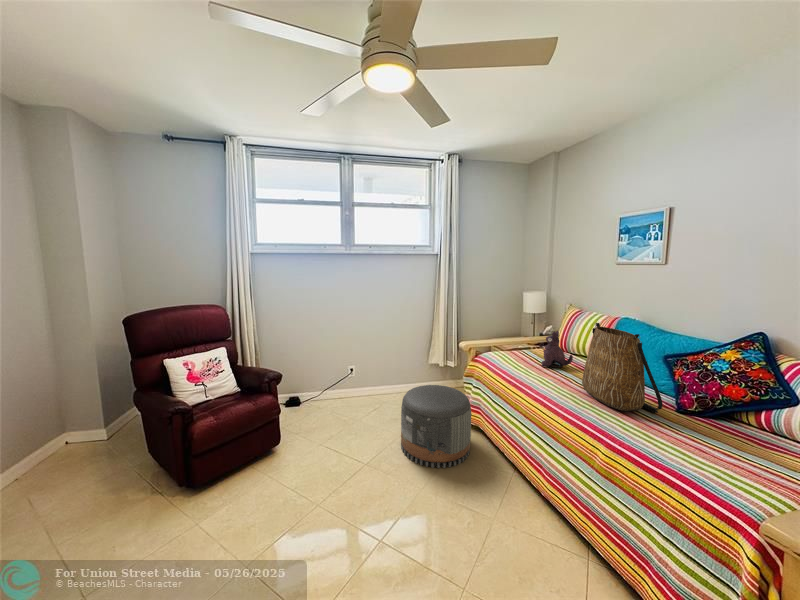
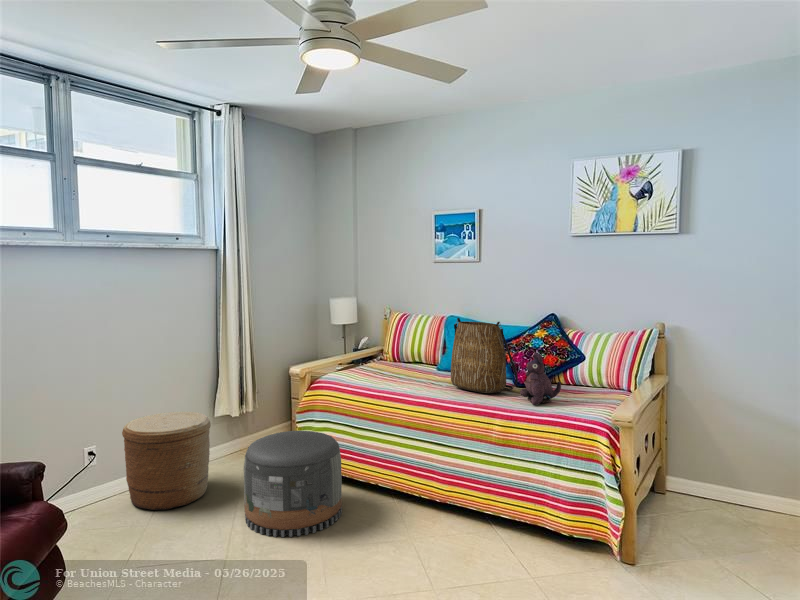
plush toy: present [542,331,573,368] -> present [520,352,561,405]
woven basket: none [362,353,410,412] -> present [122,412,211,510]

